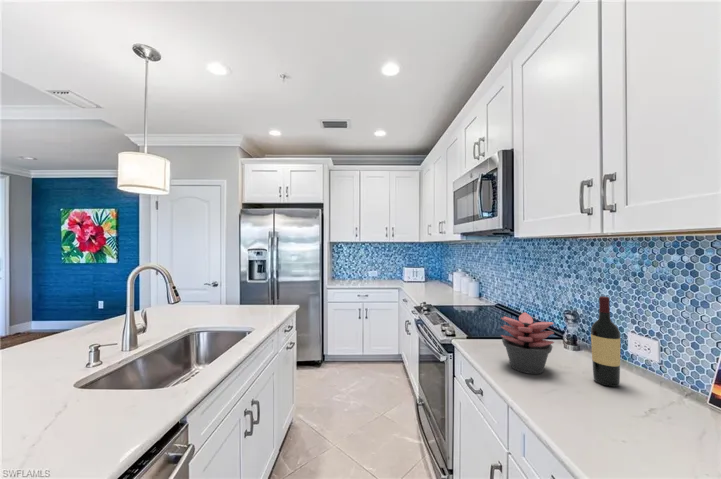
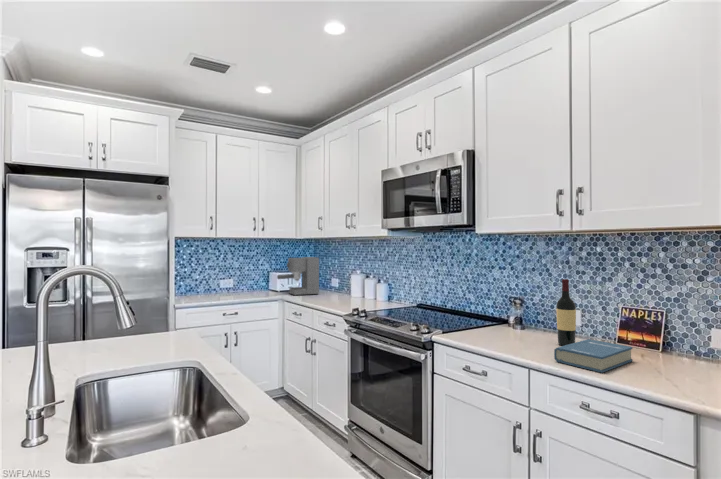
coffee maker: none [400,257,432,288] -> present [277,257,319,295]
succulent plant: present [501,312,554,374] -> none [492,299,539,349]
hardback book: none [543,383,686,437] -> present [554,339,633,373]

